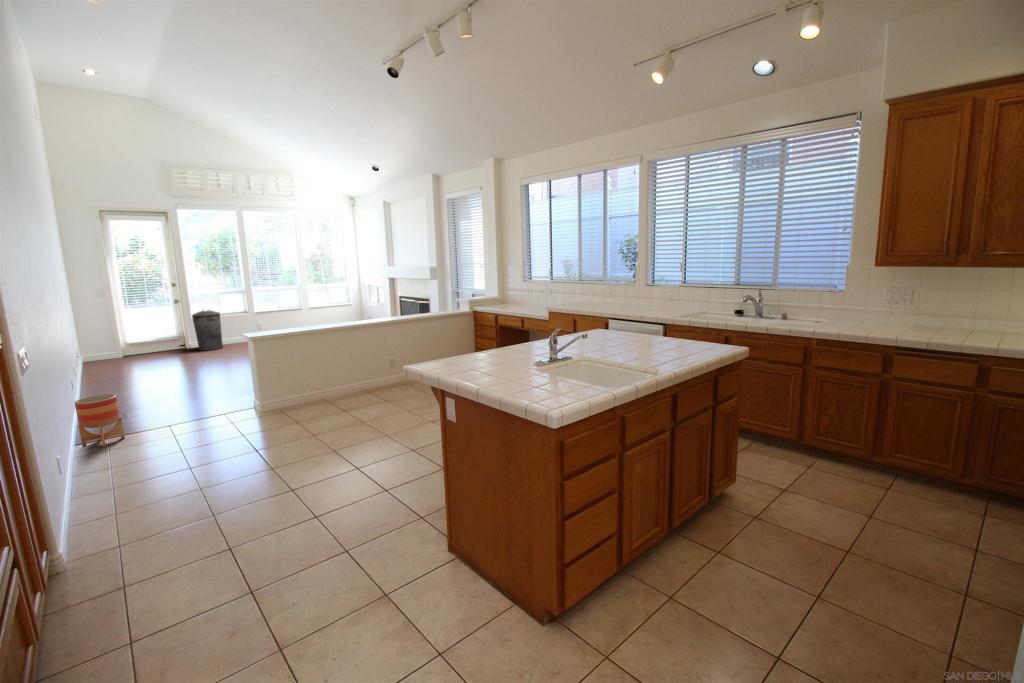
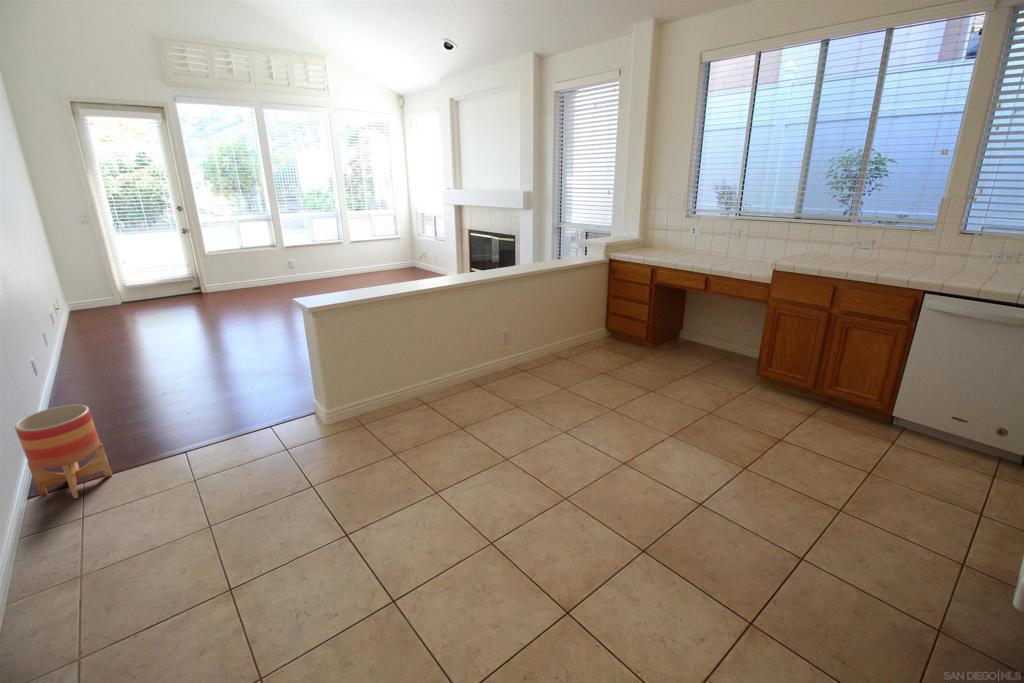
trash can: present [192,310,223,351] -> none [206,241,248,297]

